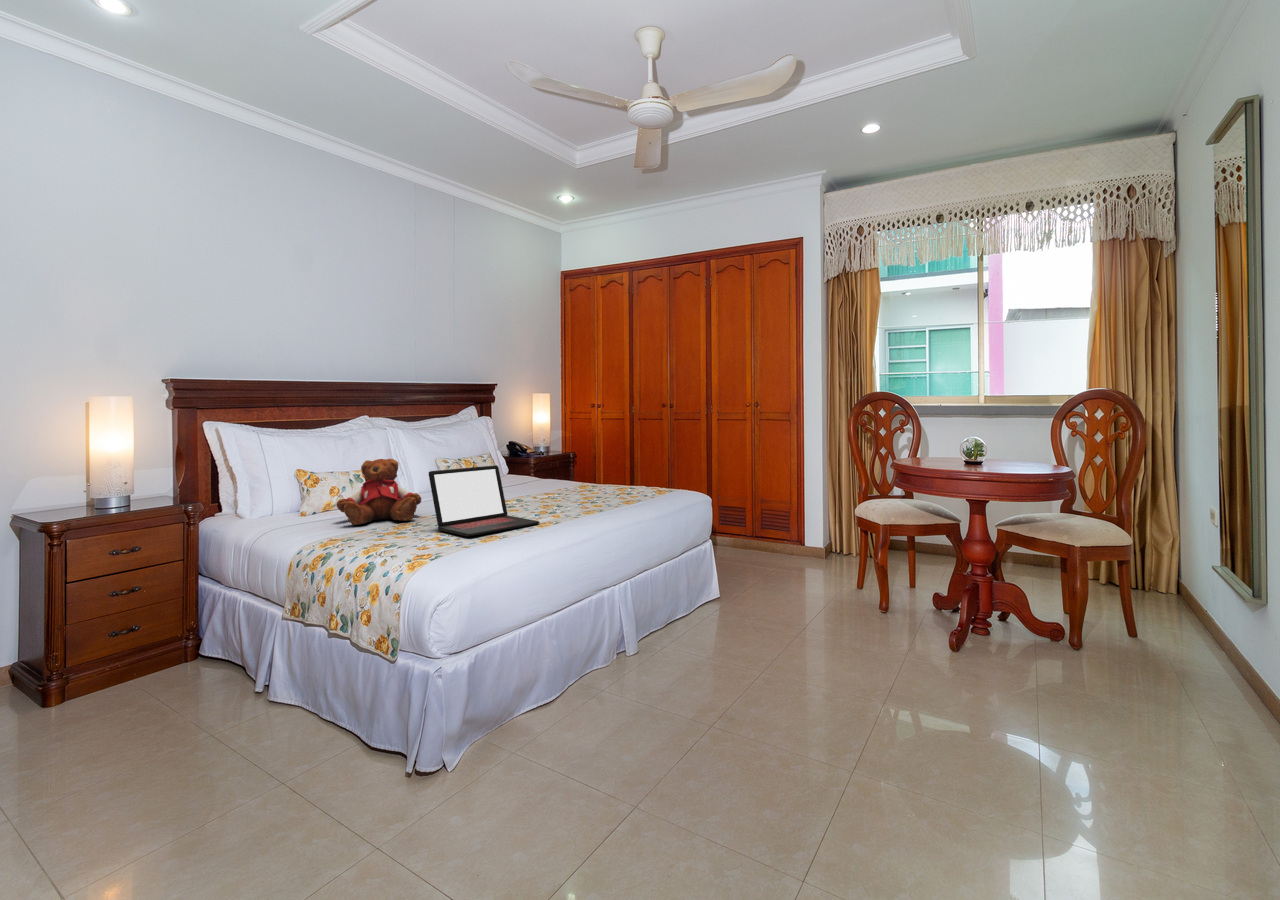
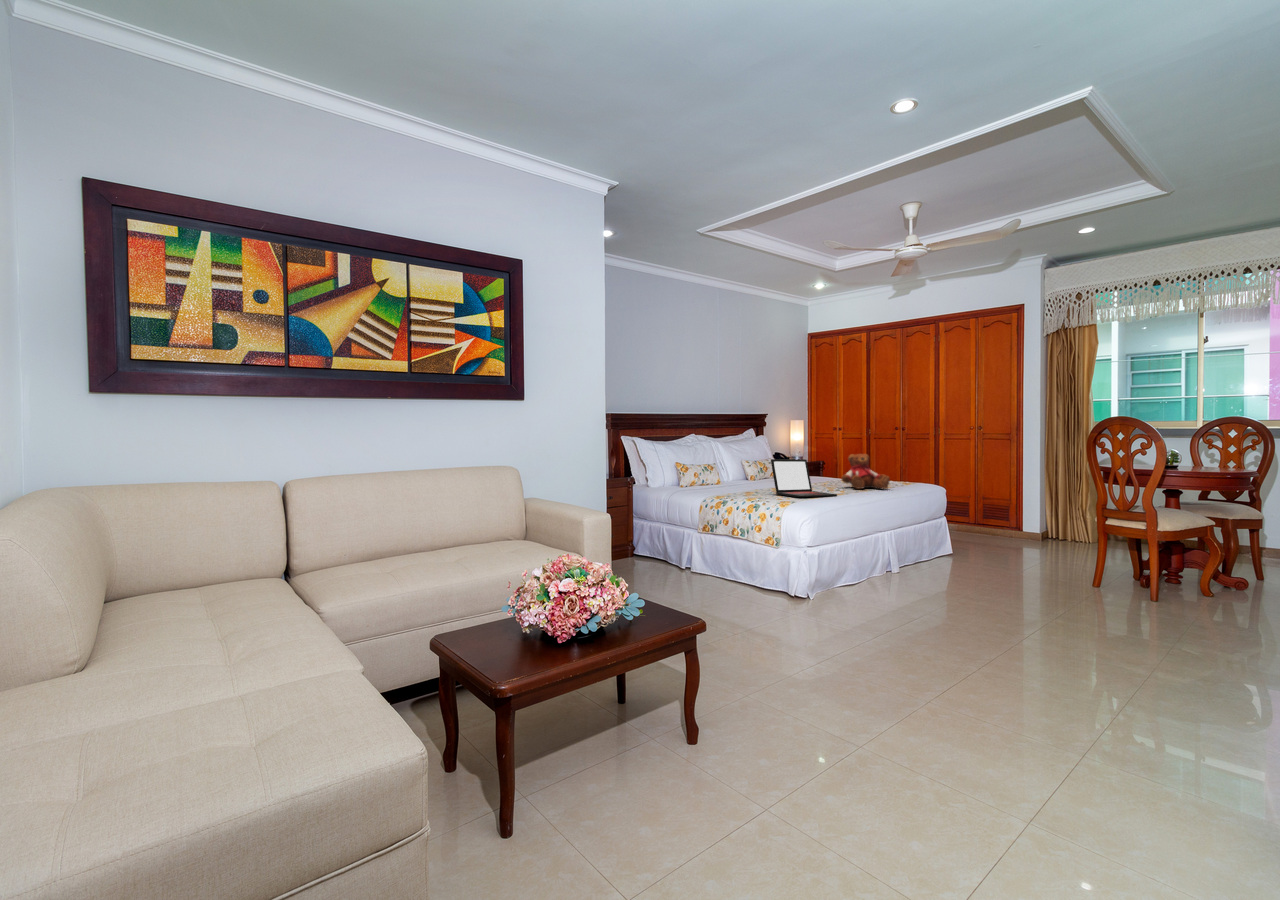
teddy bear: present [337,459,421,525] -> present [842,454,890,489]

